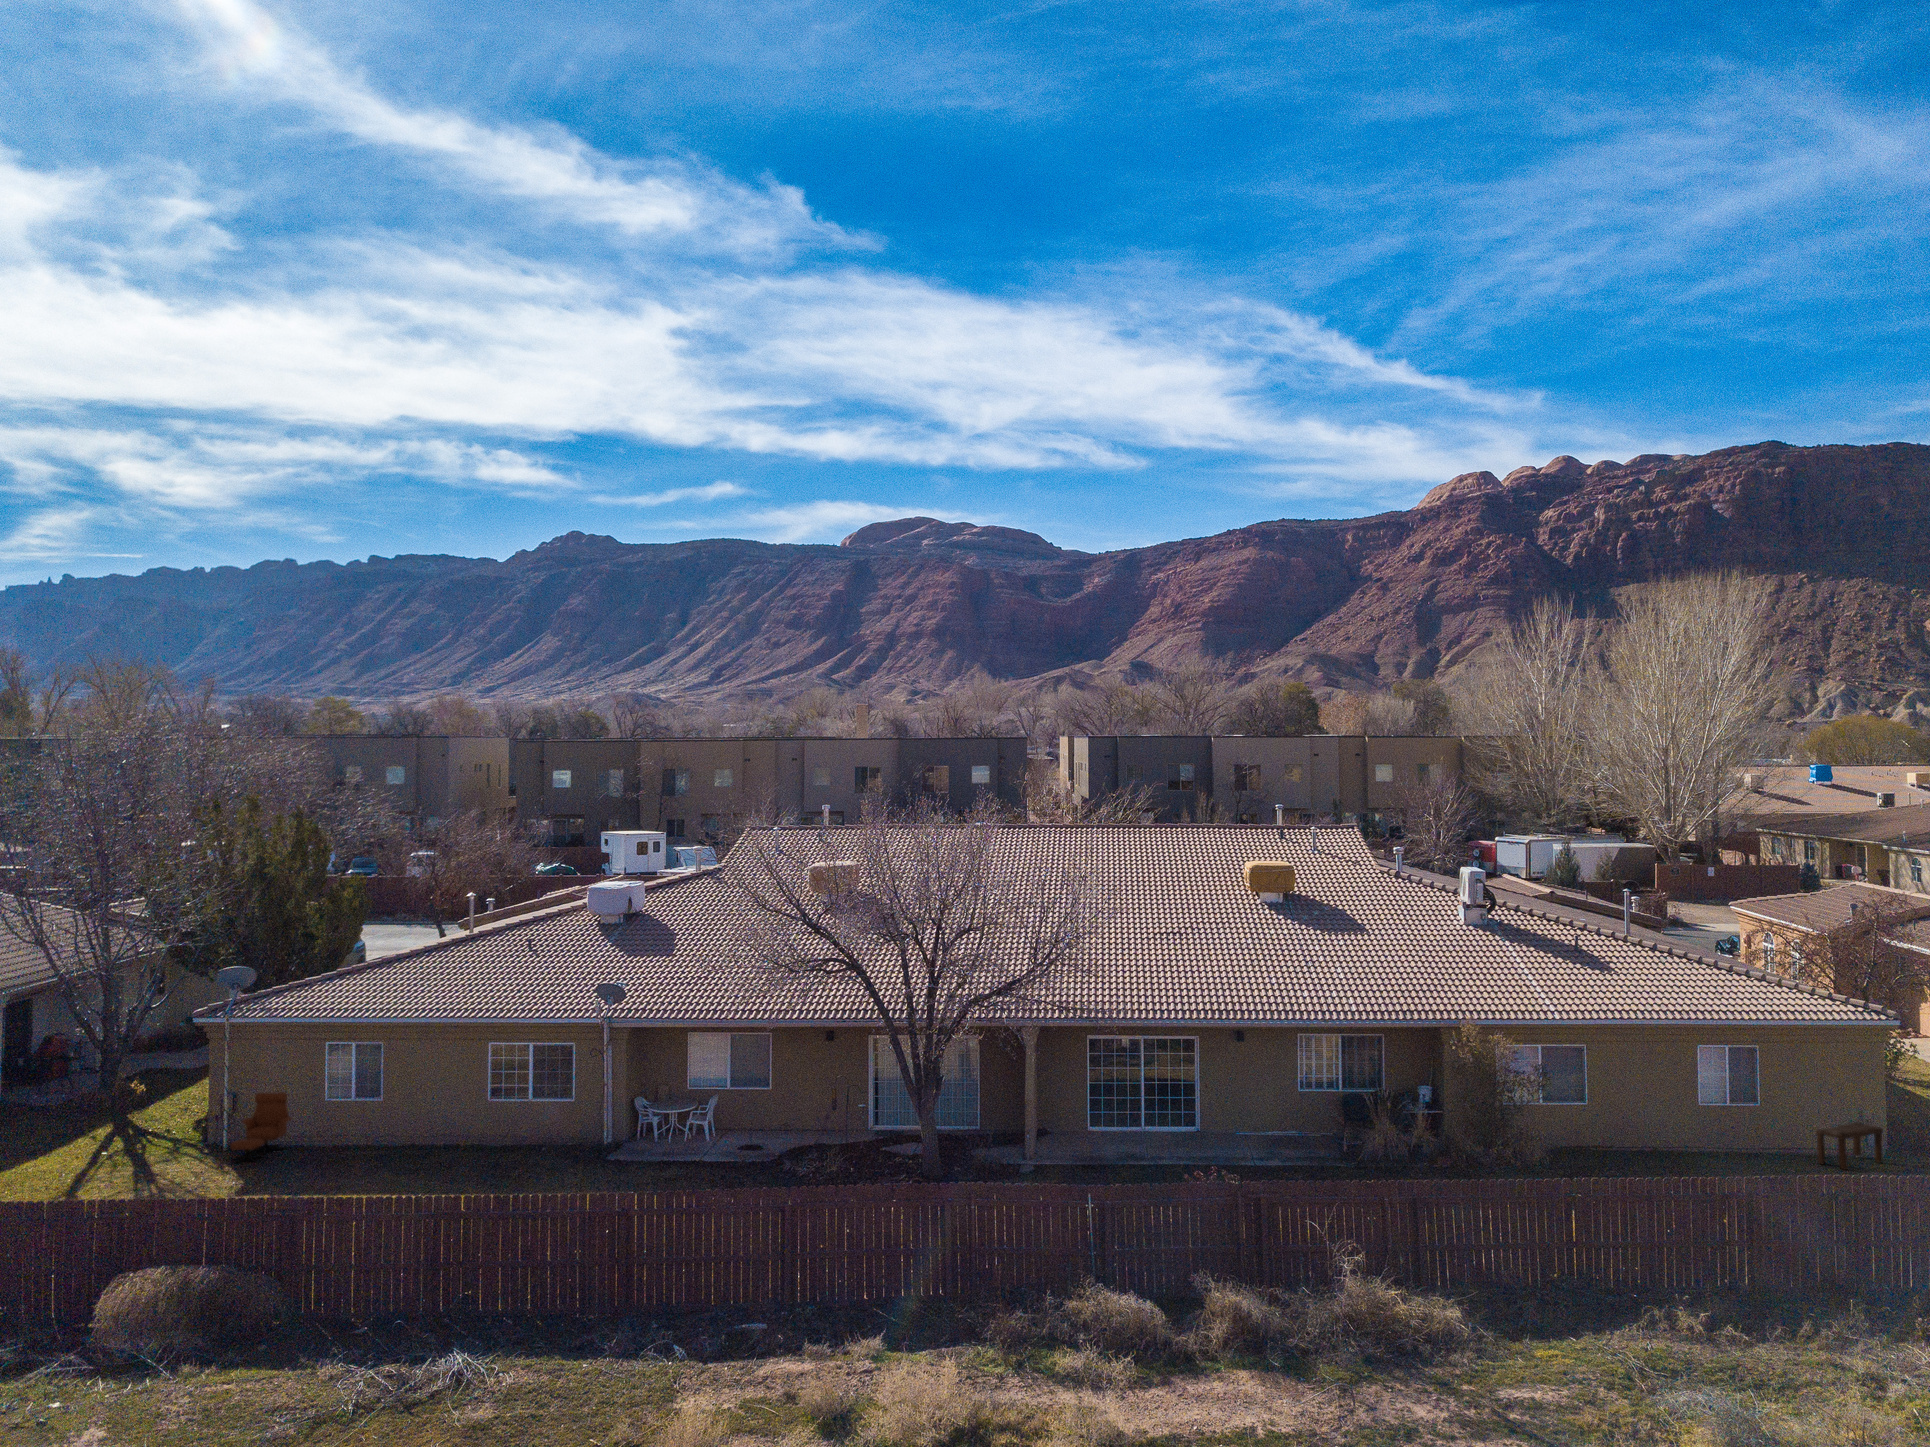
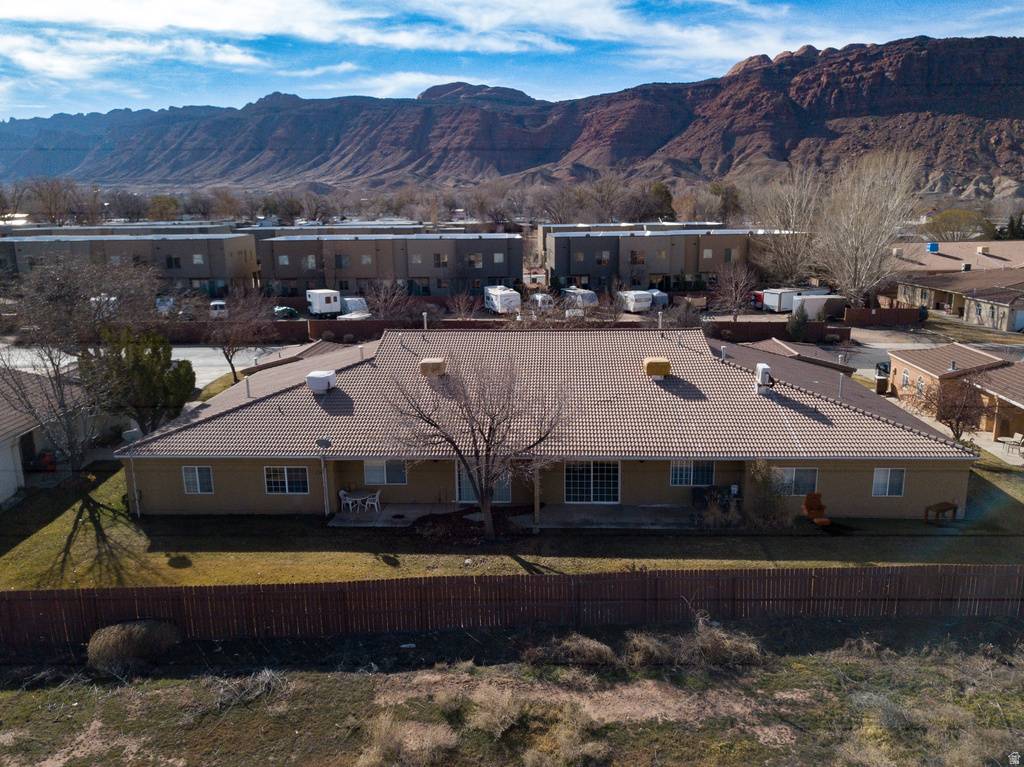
lounge chair: present [231,1092,292,1163] -> present [802,493,830,531]

